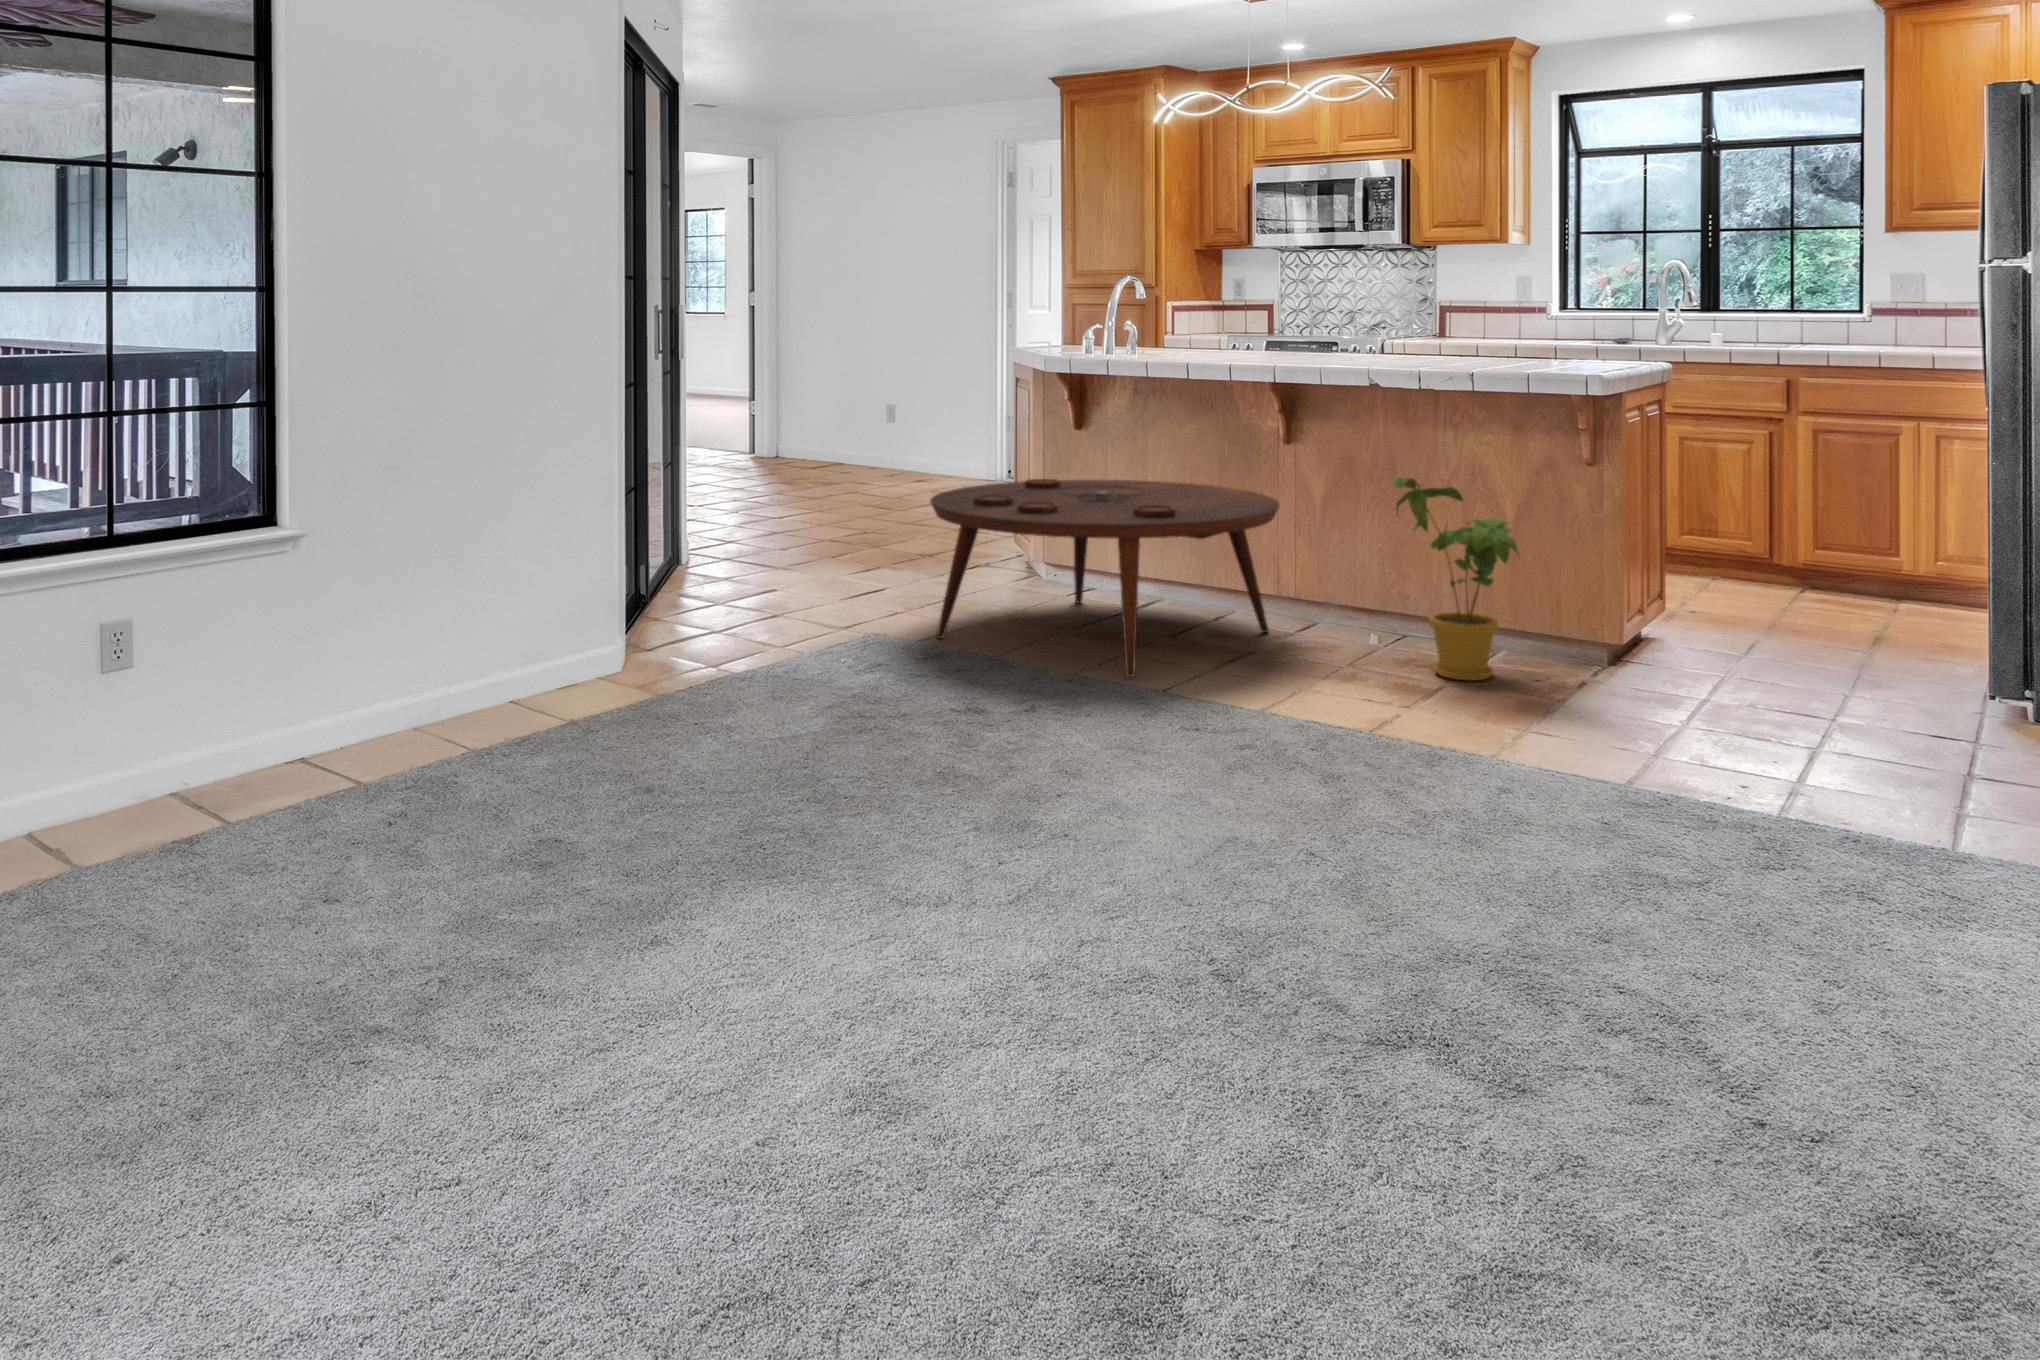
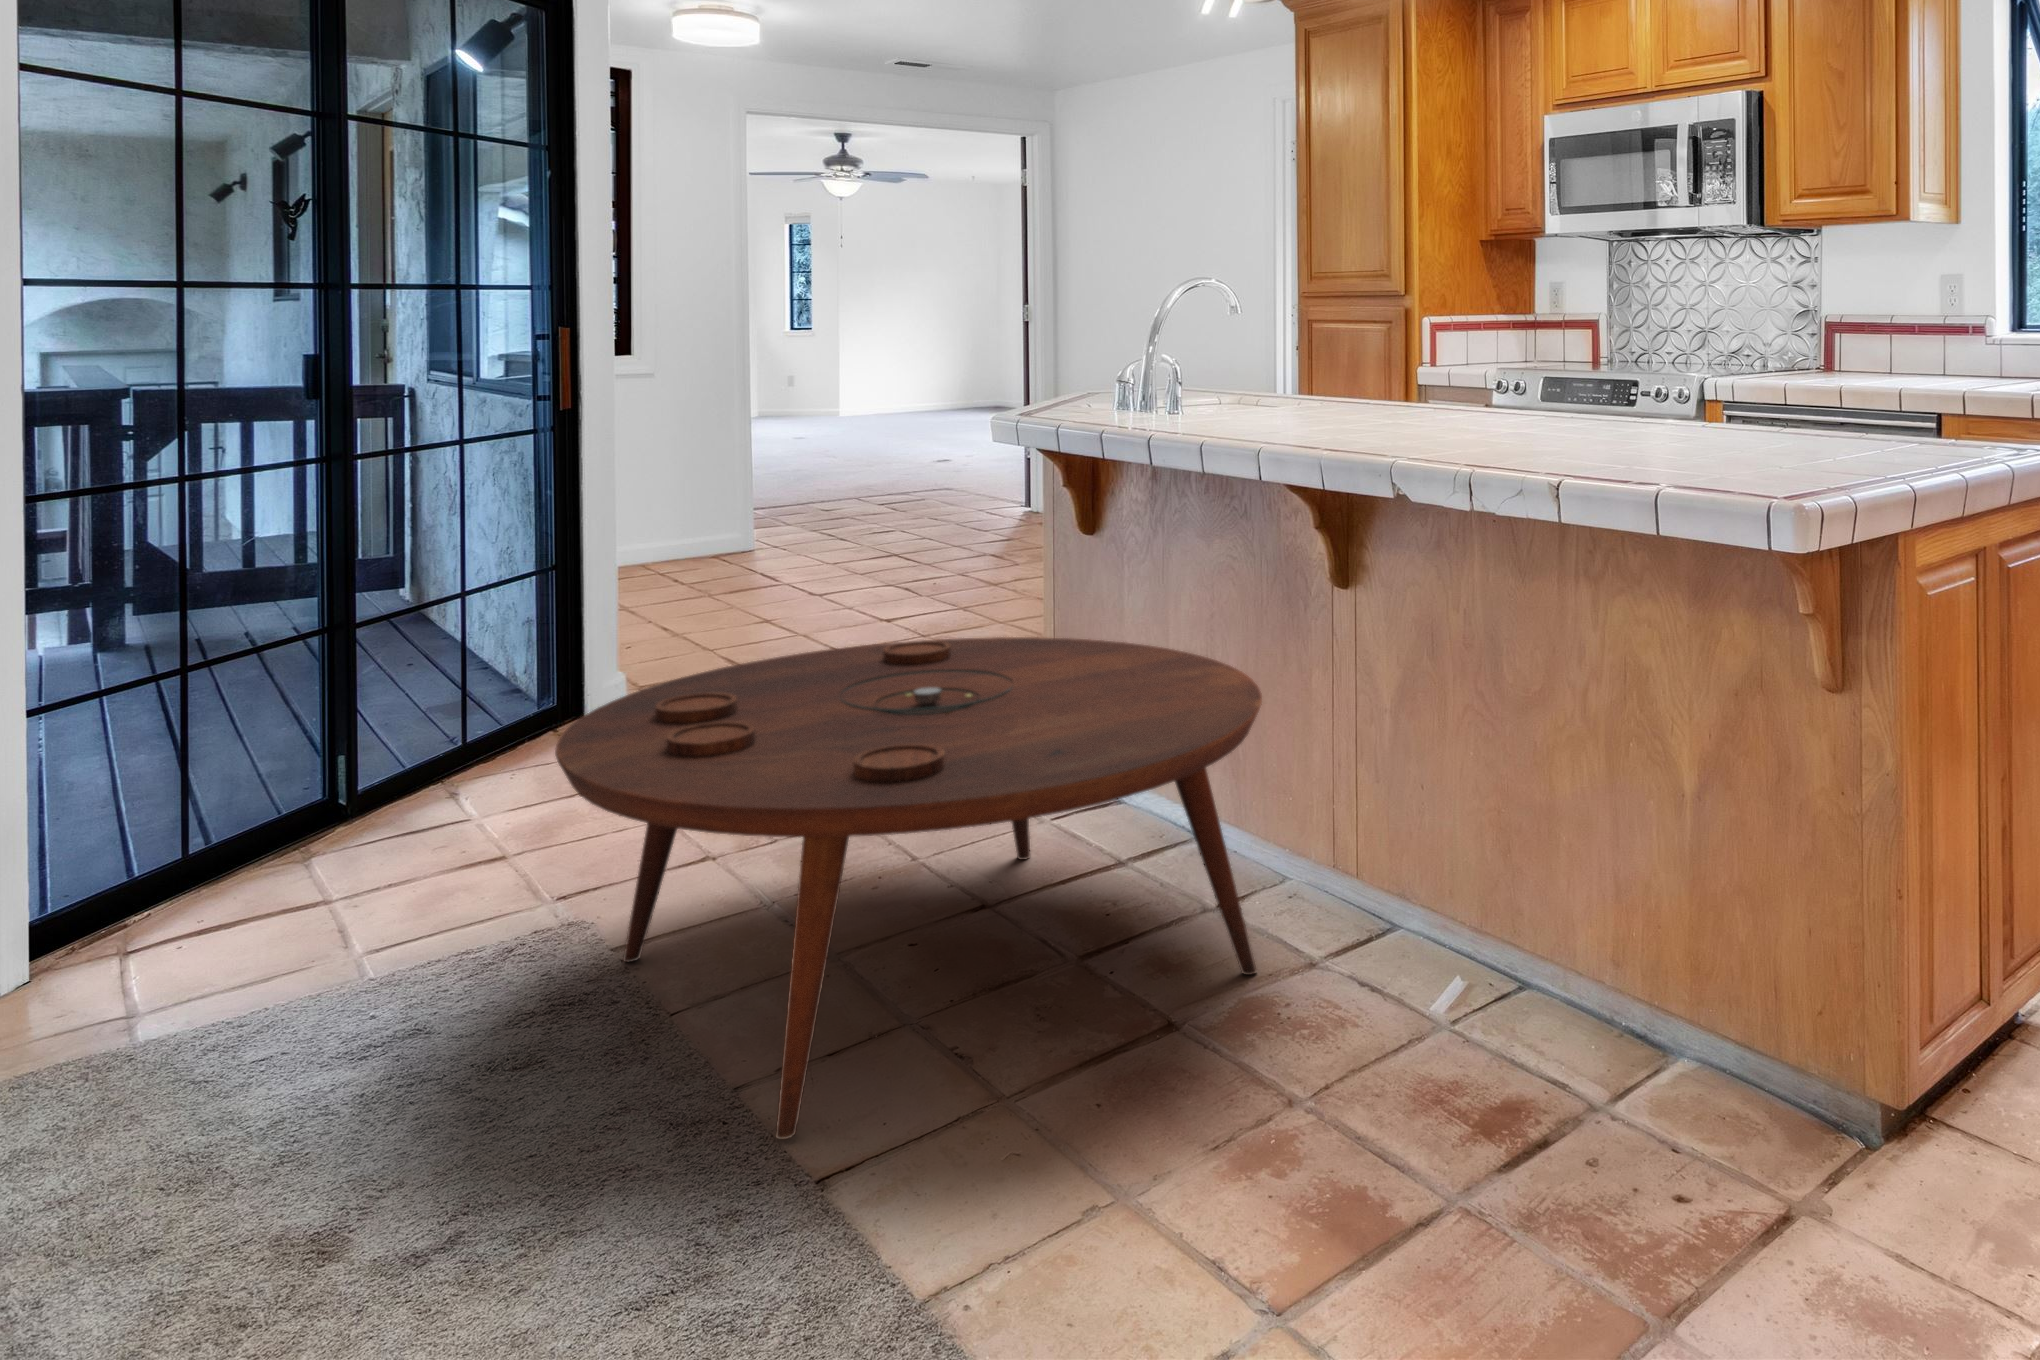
house plant: present [1393,477,1518,680] -> none [1349,715,1657,1203]

